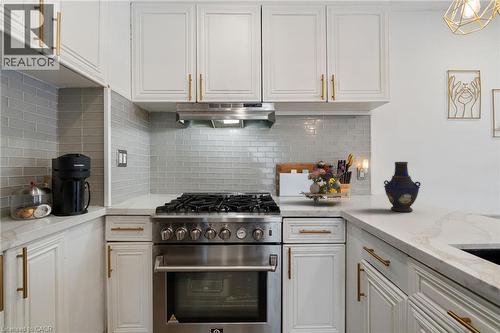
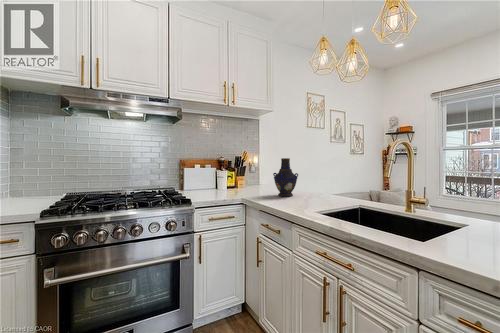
flower arrangement: present [300,163,350,202] -> none [204,158,248,194]

